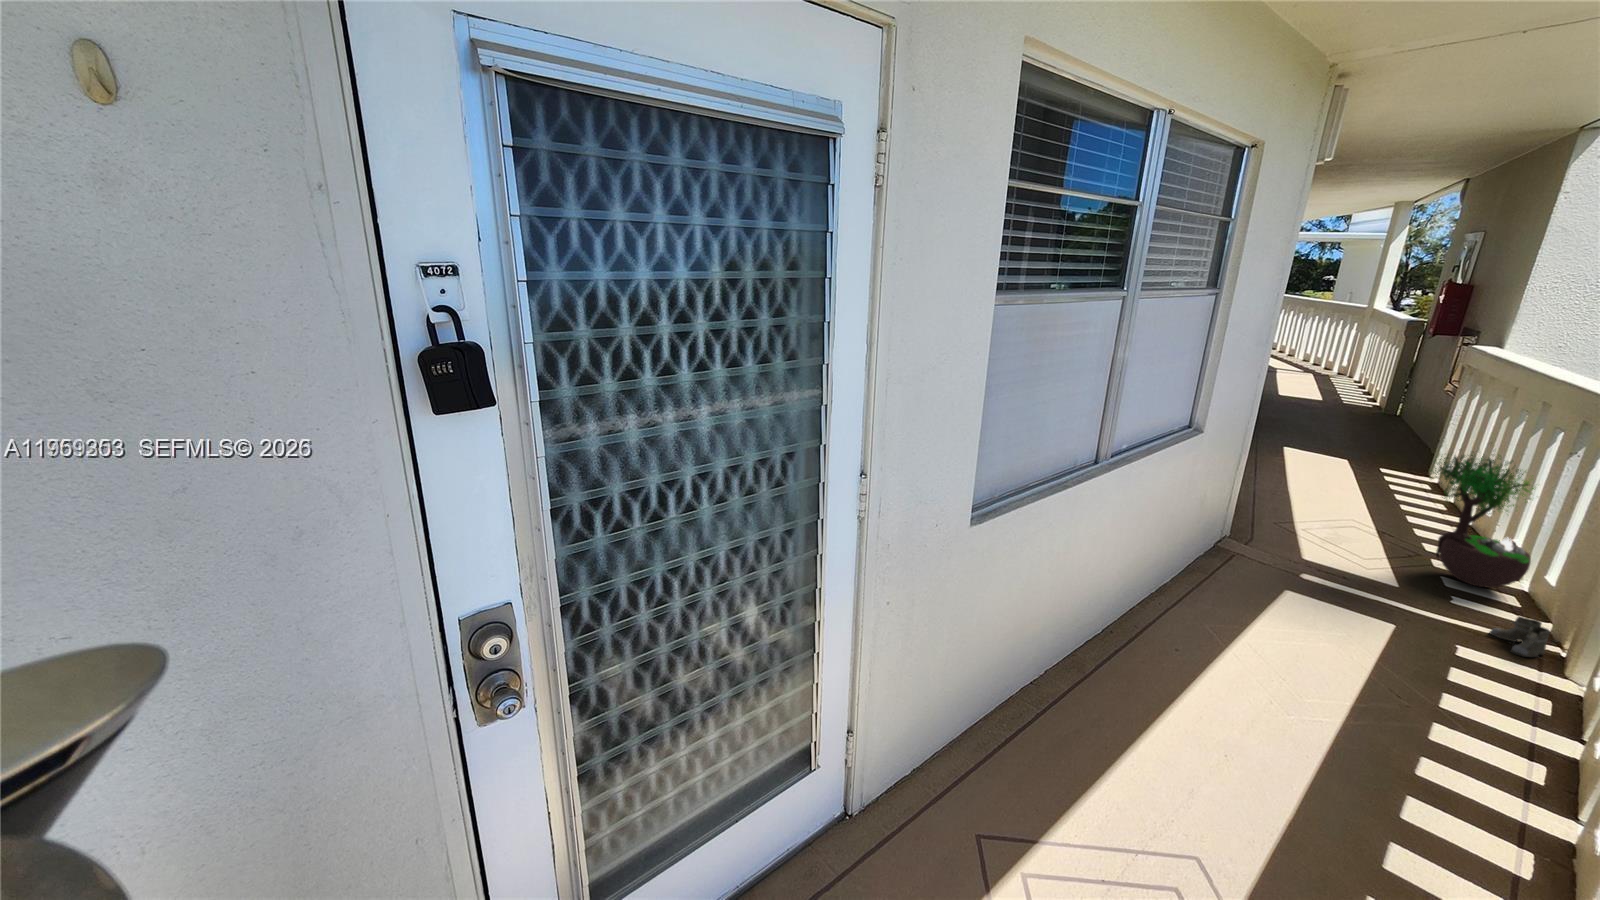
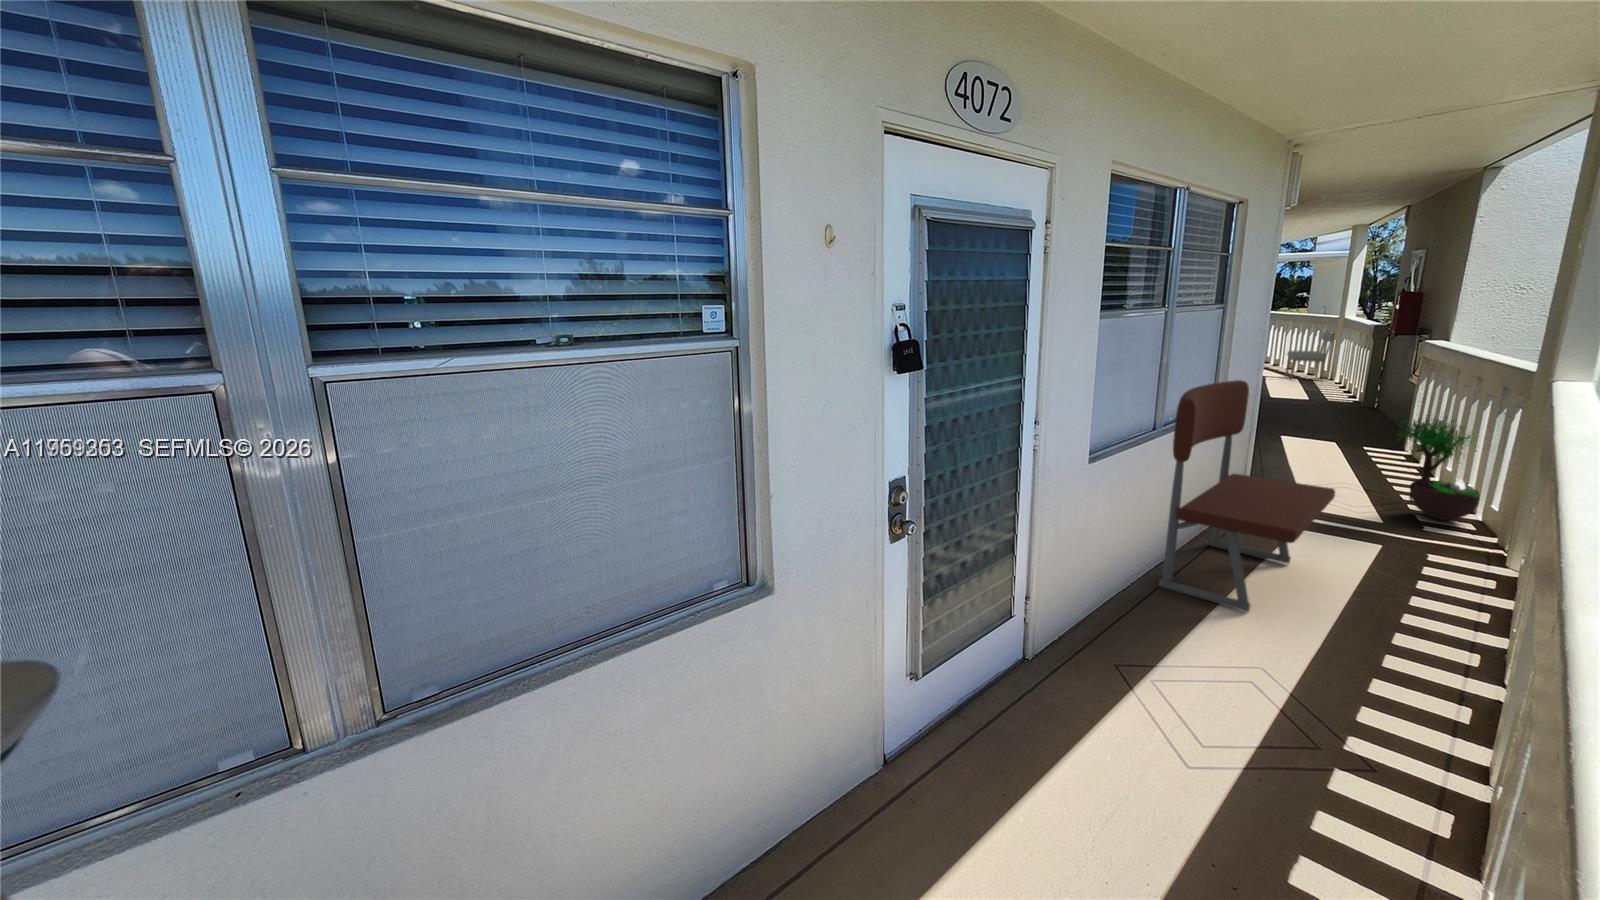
chair: none [1298,322,1361,378] -> present [1285,331,1335,381]
bench: none [1085,399,1342,737] -> present [1159,380,1335,612]
boots: present [1489,617,1550,657] -> none [1452,532,1496,561]

